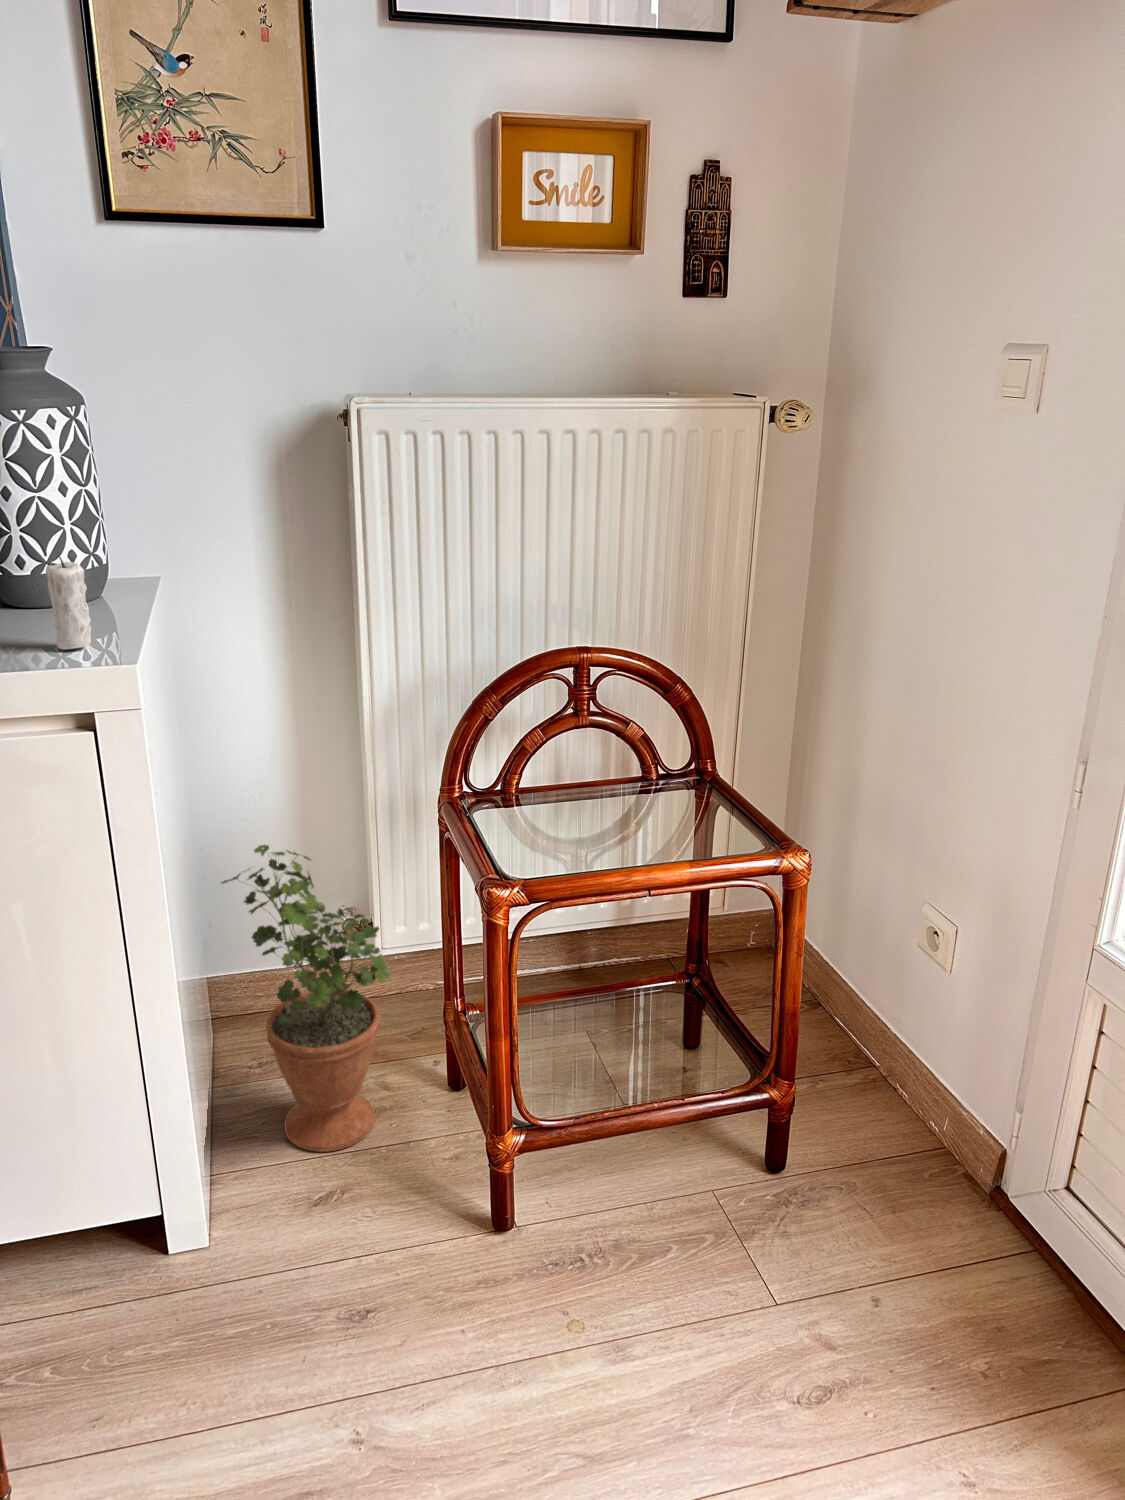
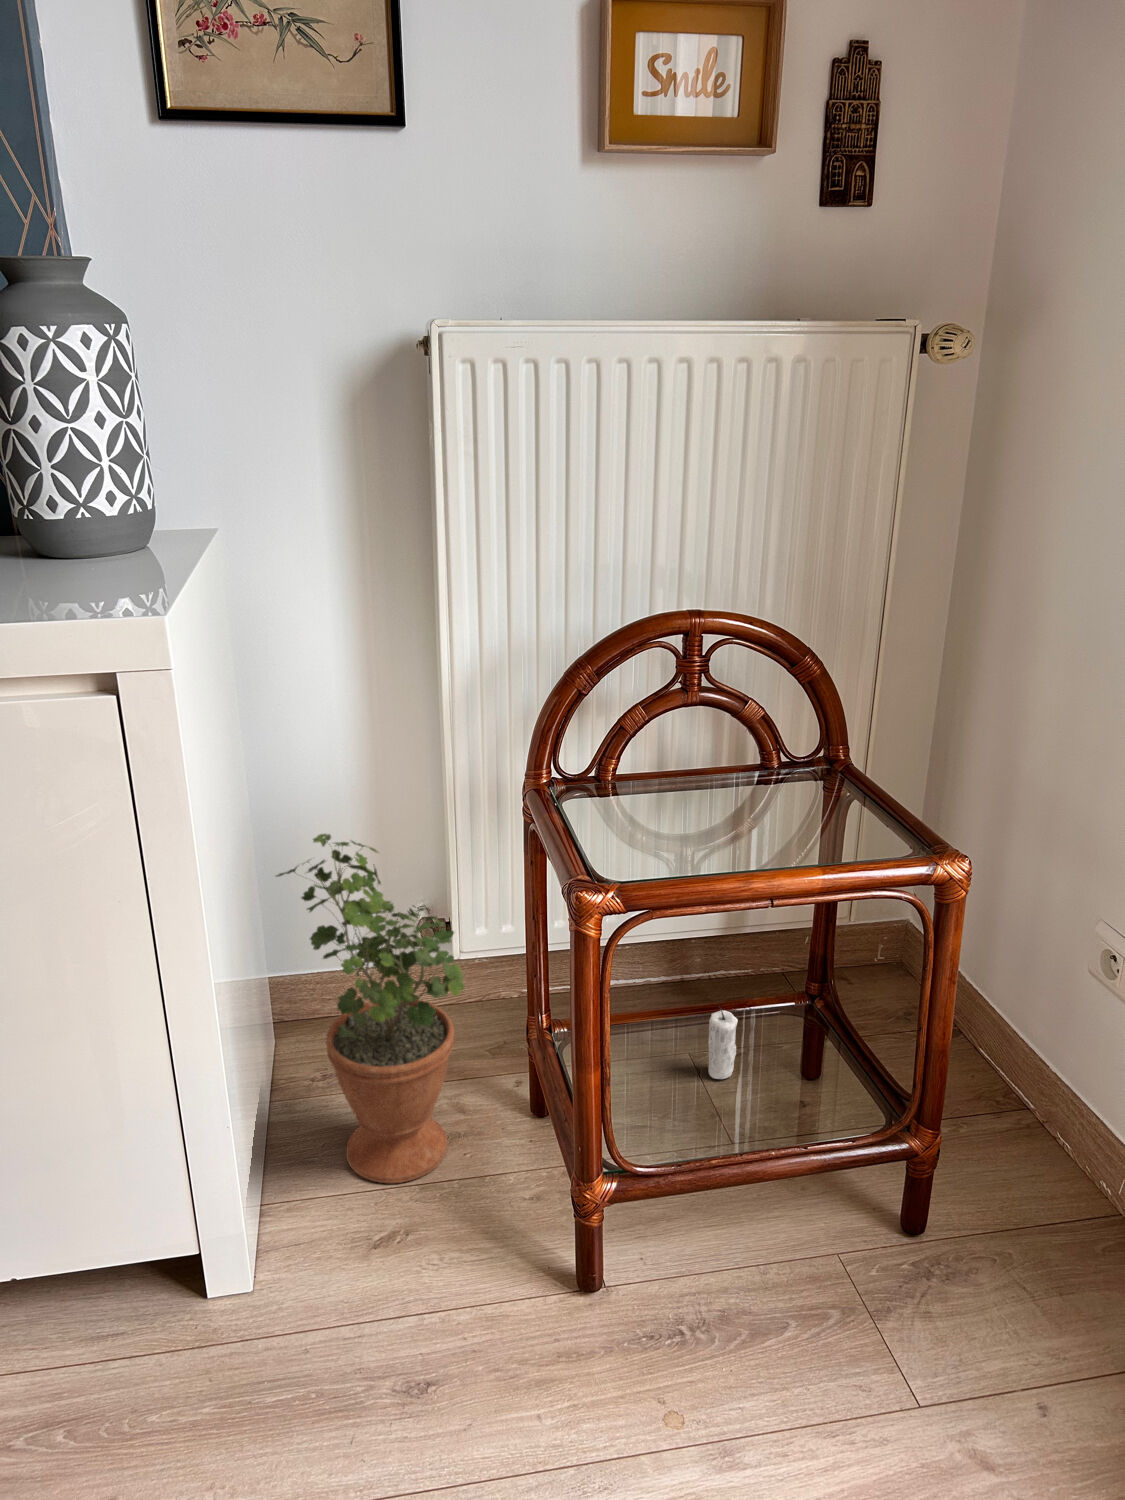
candle: present [46,550,91,650] -> present [708,1008,738,1079]

